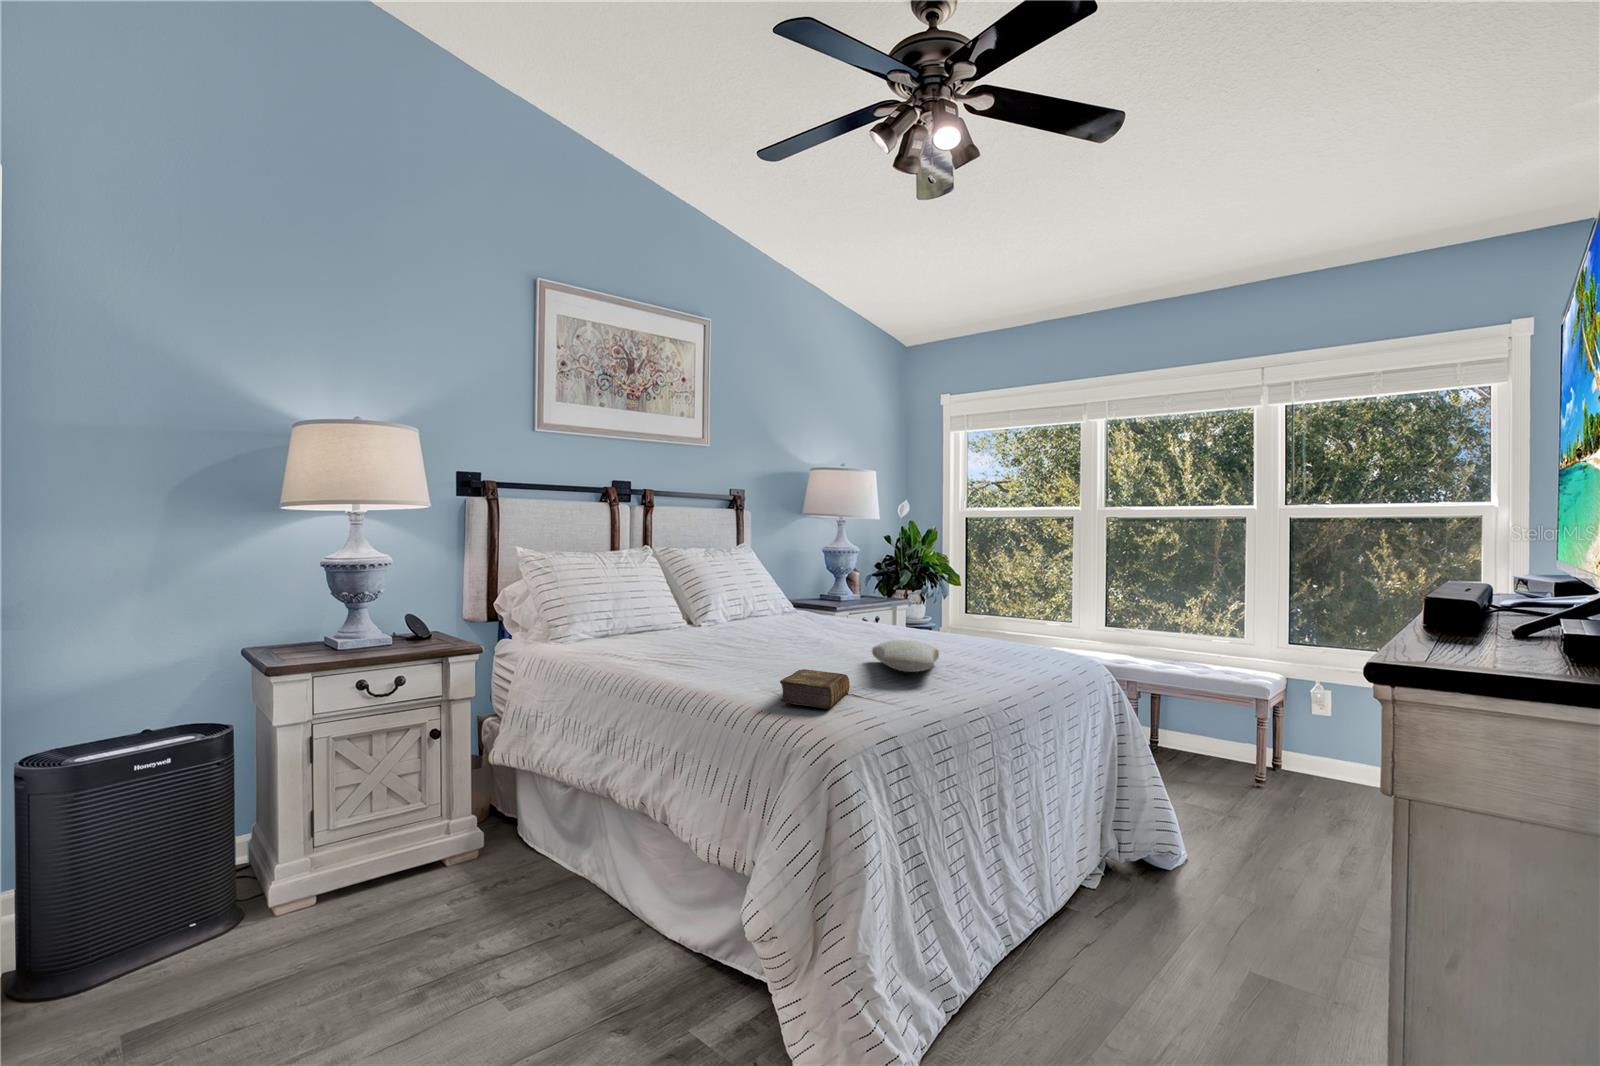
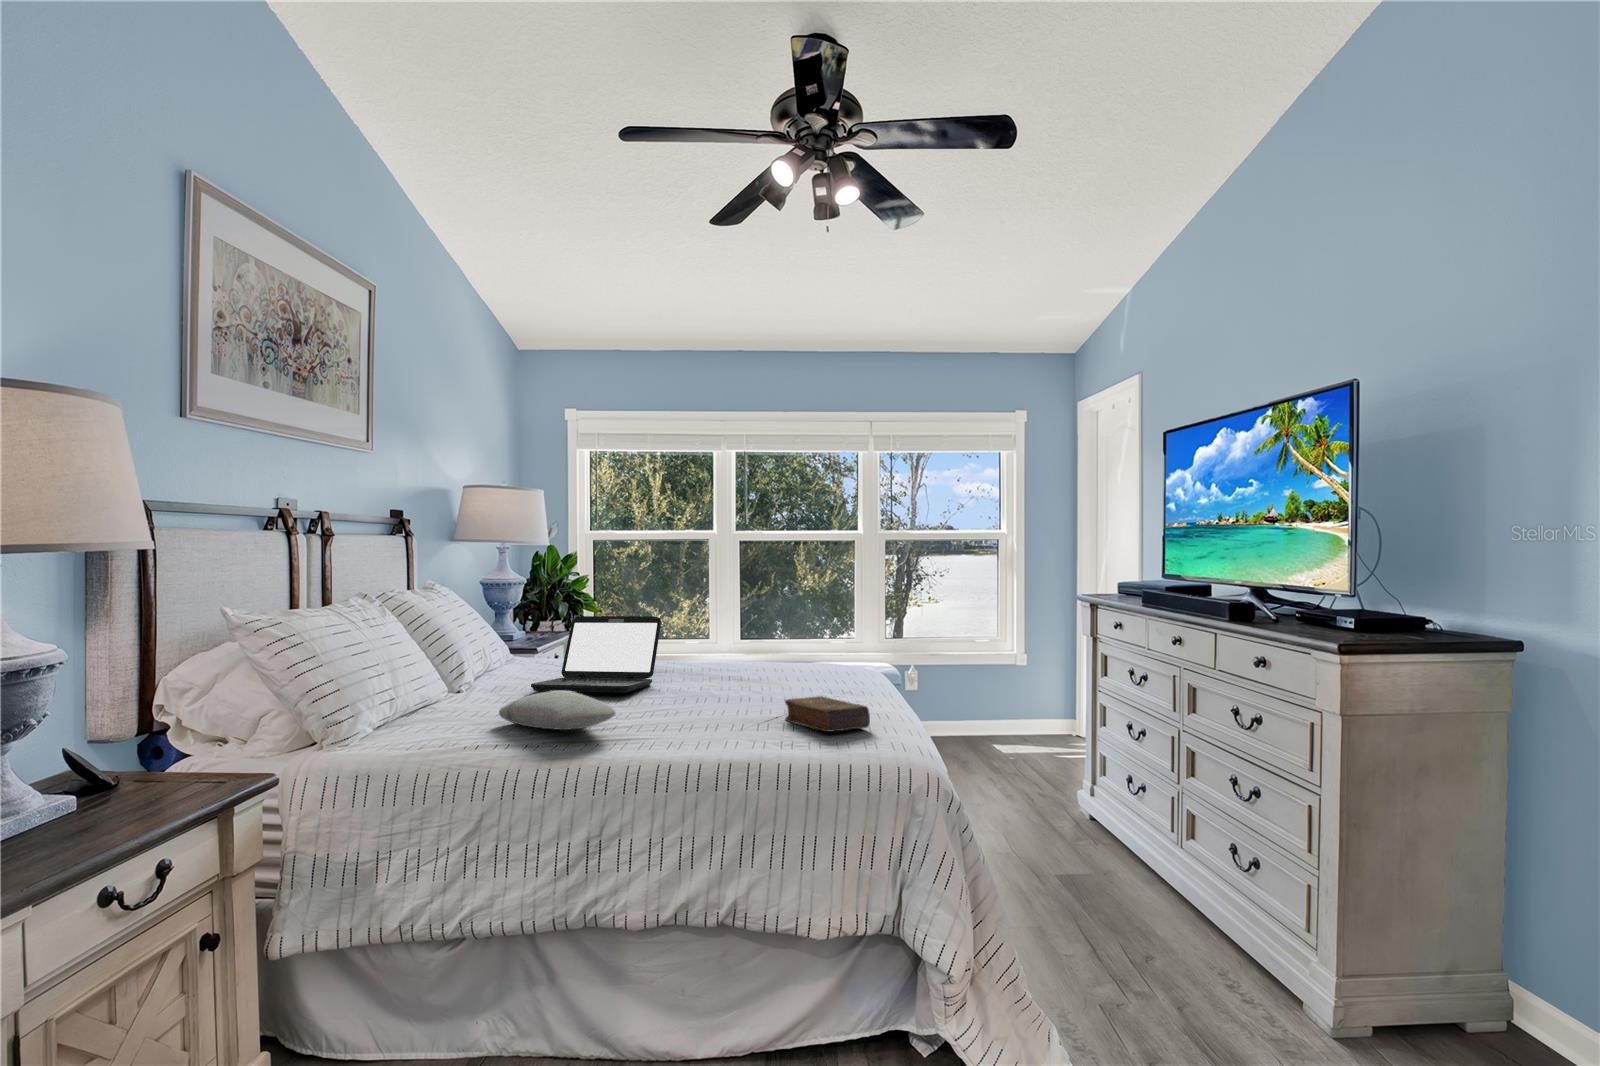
laptop: none [720,580,829,646] -> present [531,616,661,693]
pillow: present [872,640,939,672] -> present [499,691,616,730]

